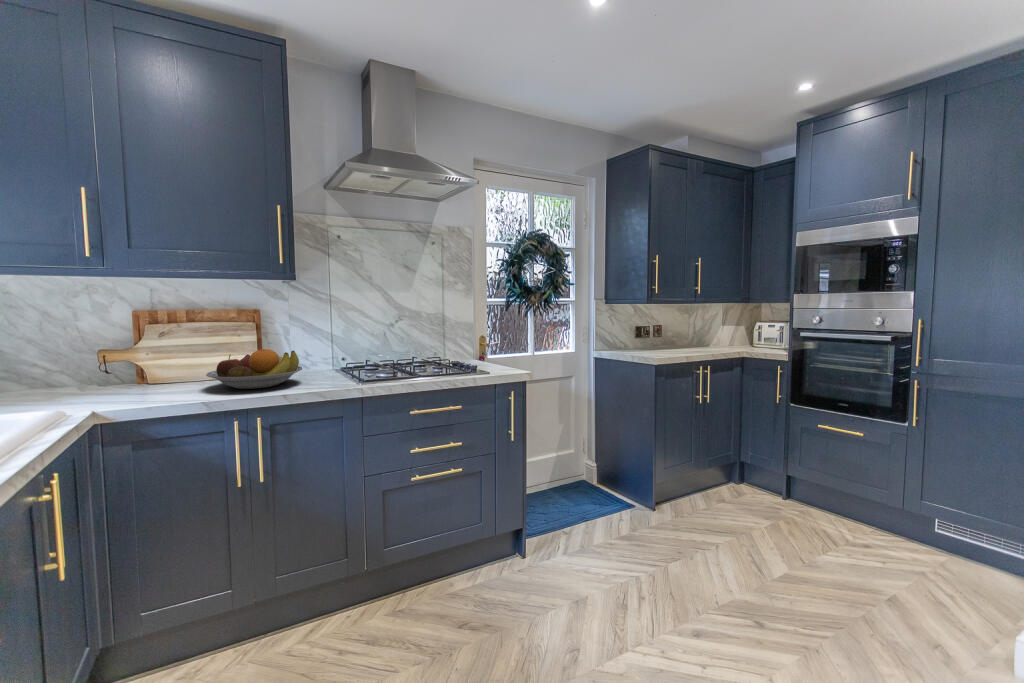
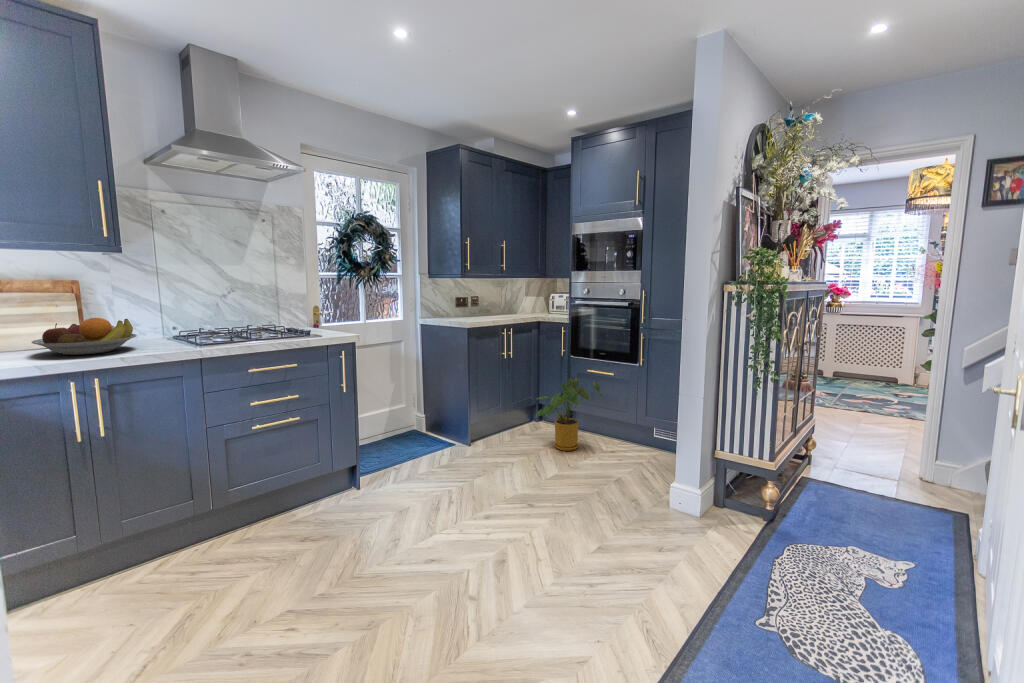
house plant: none [744,435,843,534] -> present [536,378,602,451]

